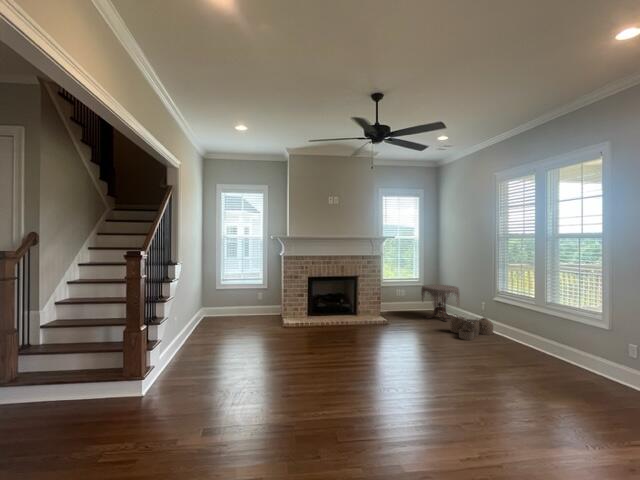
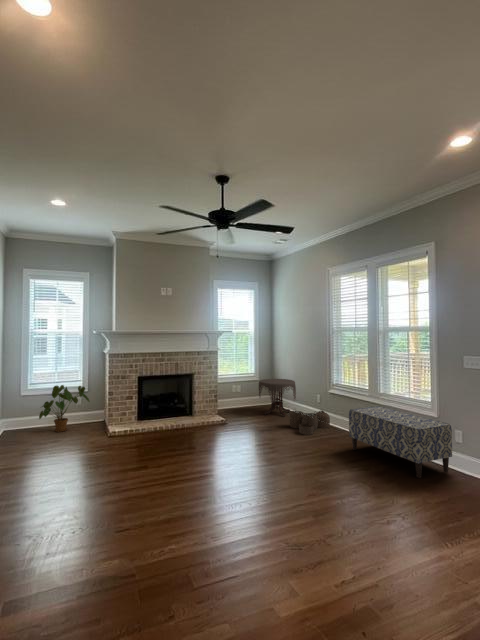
house plant: none [230,282,269,321] -> present [39,385,90,432]
bench: none [509,316,625,391] -> present [349,406,452,478]

